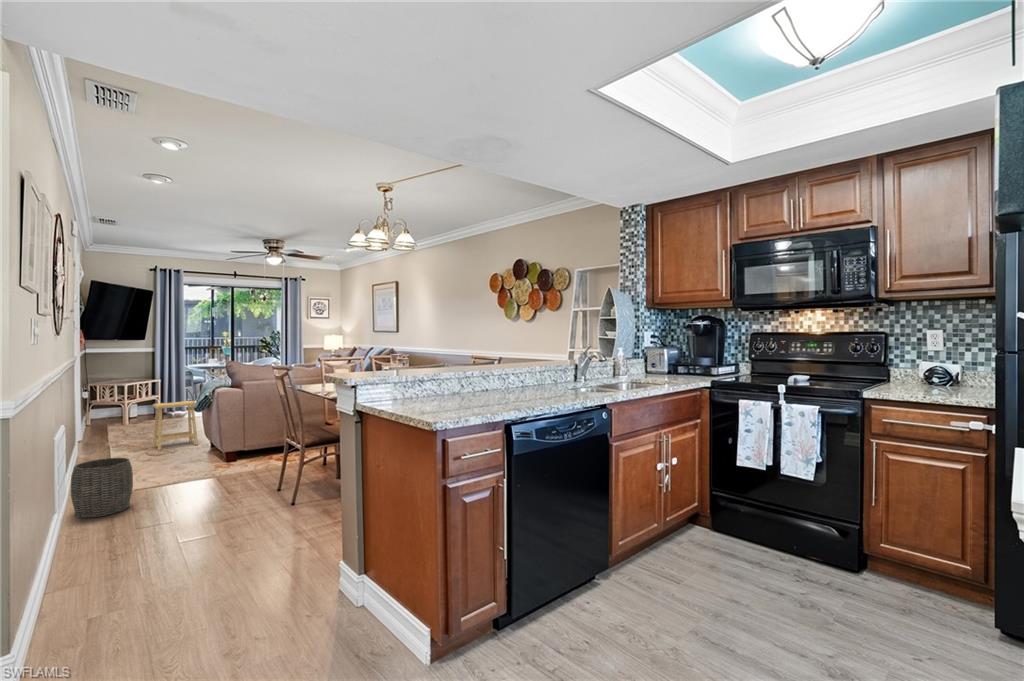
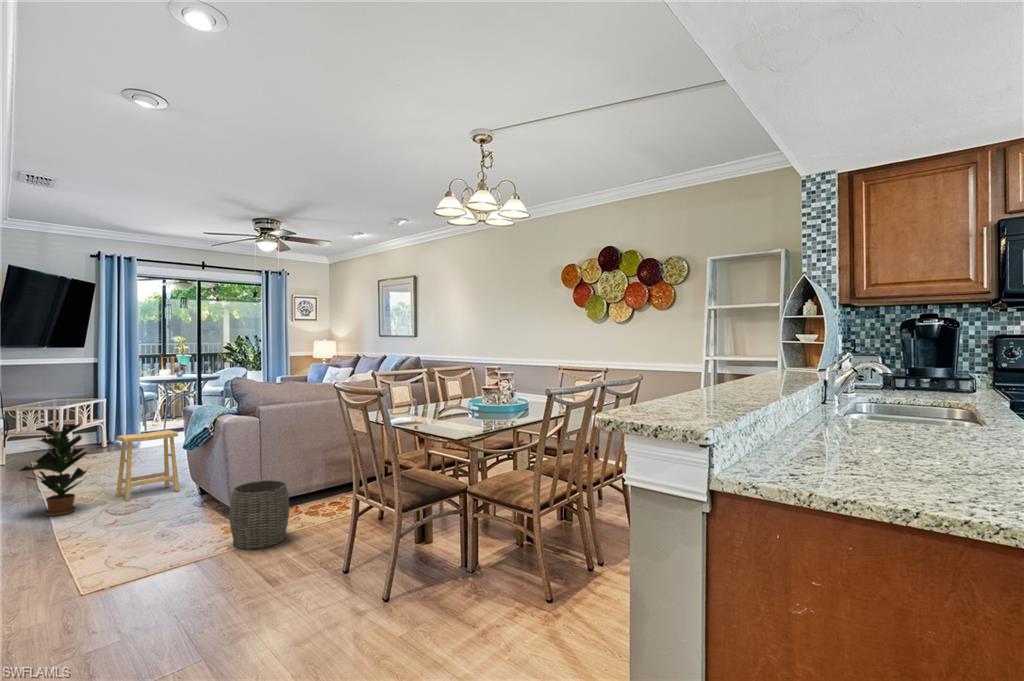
potted plant: none [80,394,130,459] -> present [19,424,87,516]
woven basket: present [71,458,133,518] -> present [230,480,289,549]

